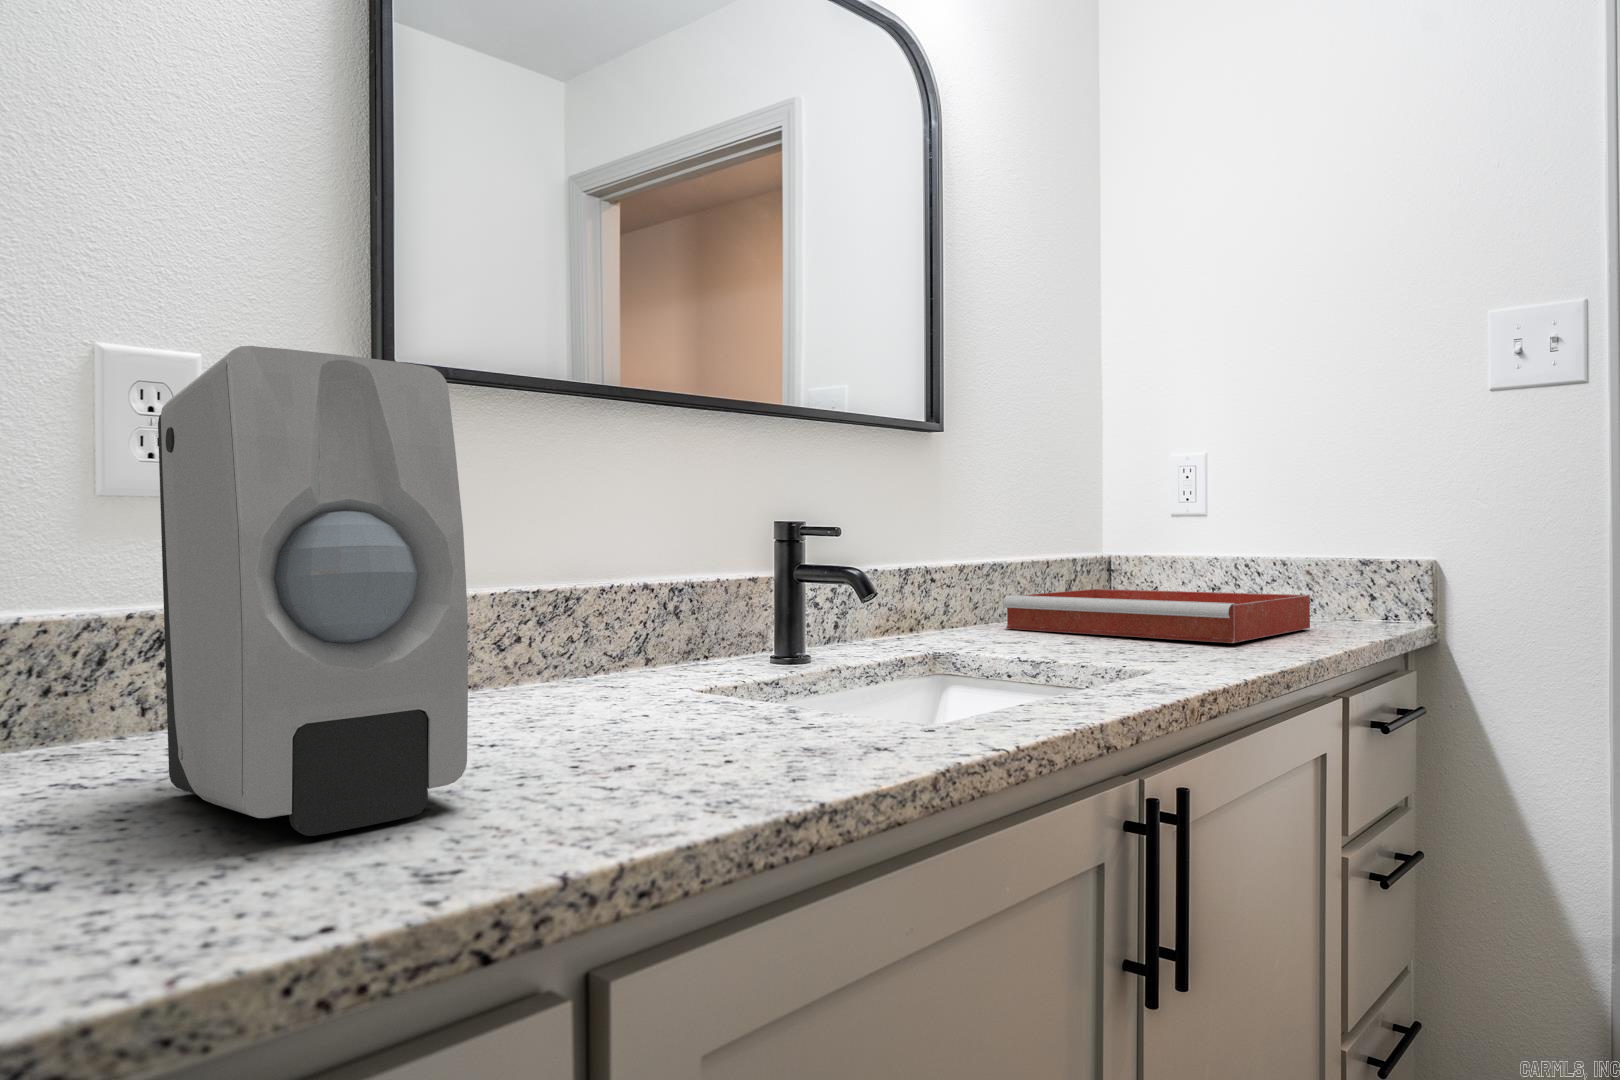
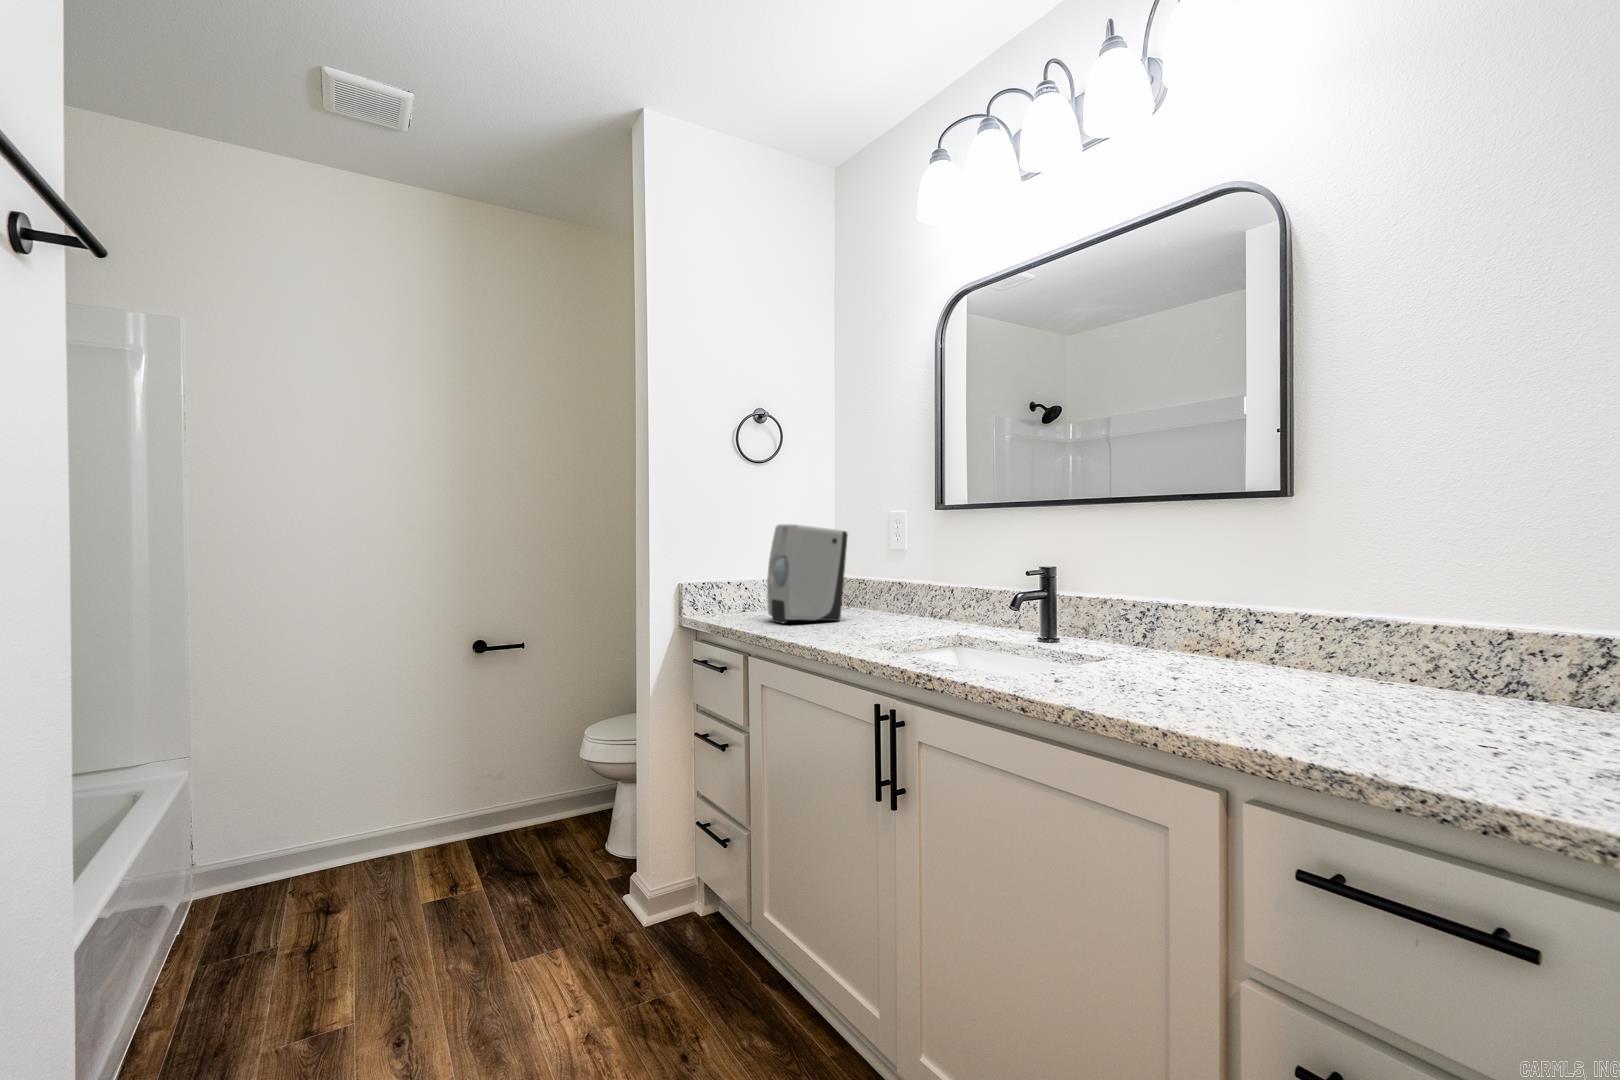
tray: present [1003,589,1310,643] -> none [1173,647,1551,758]

